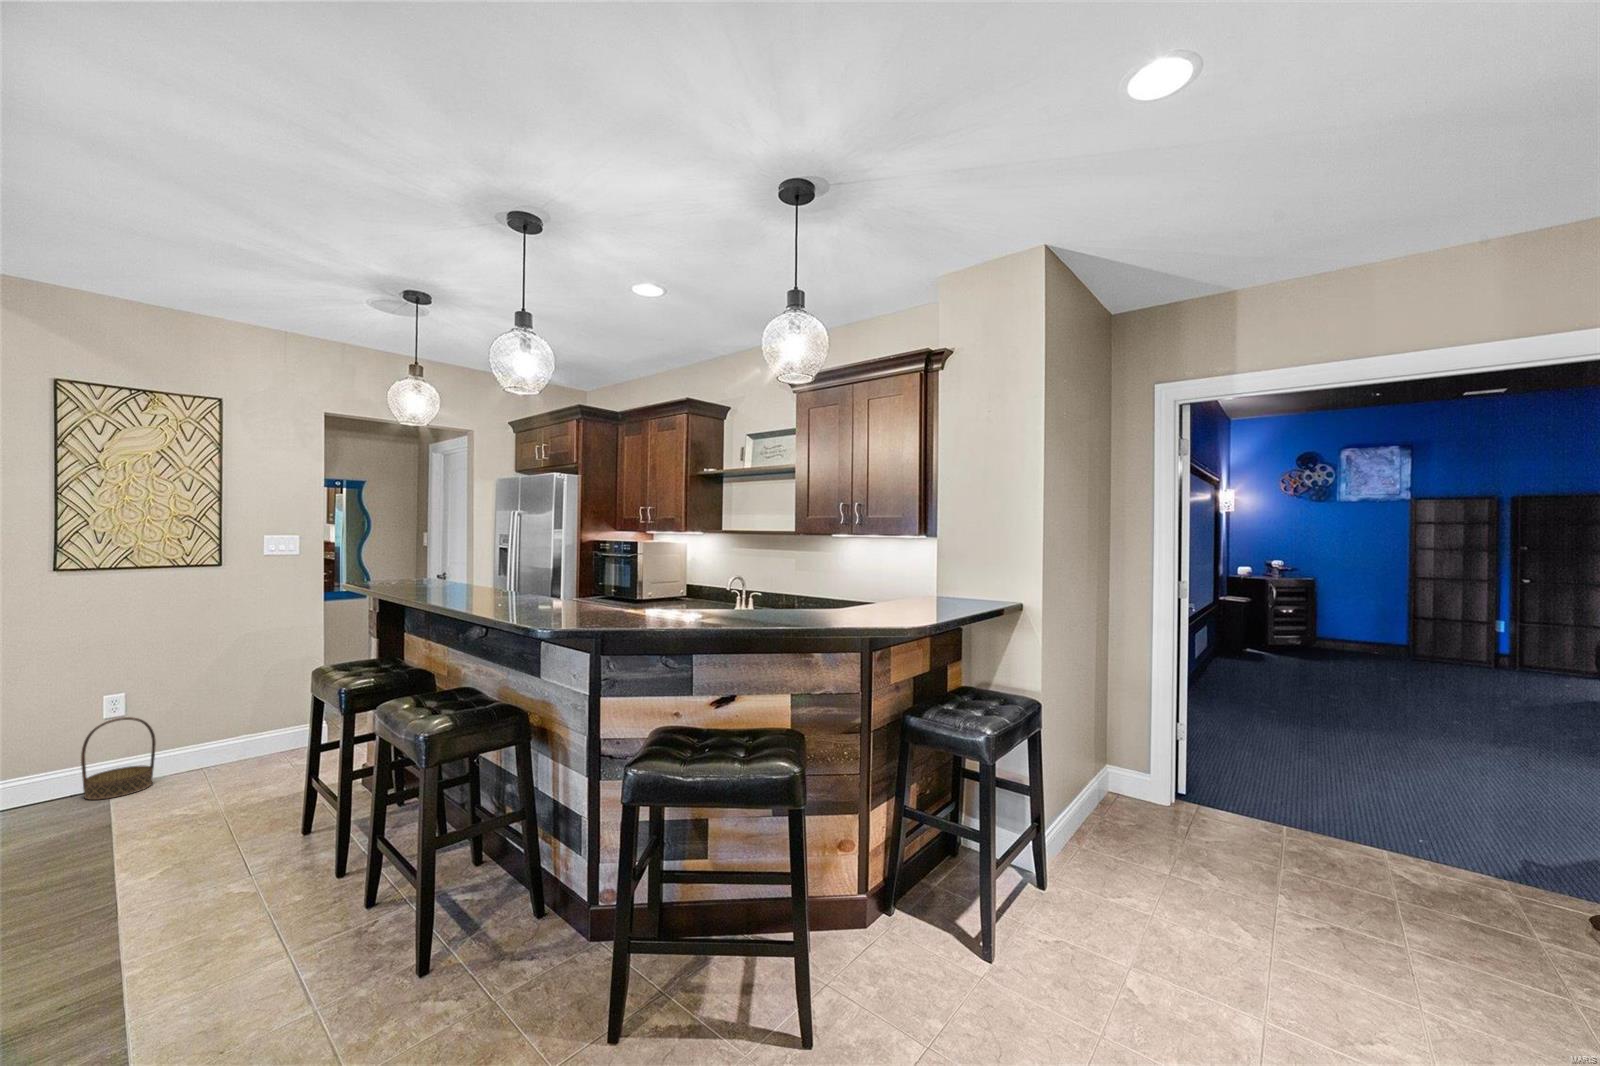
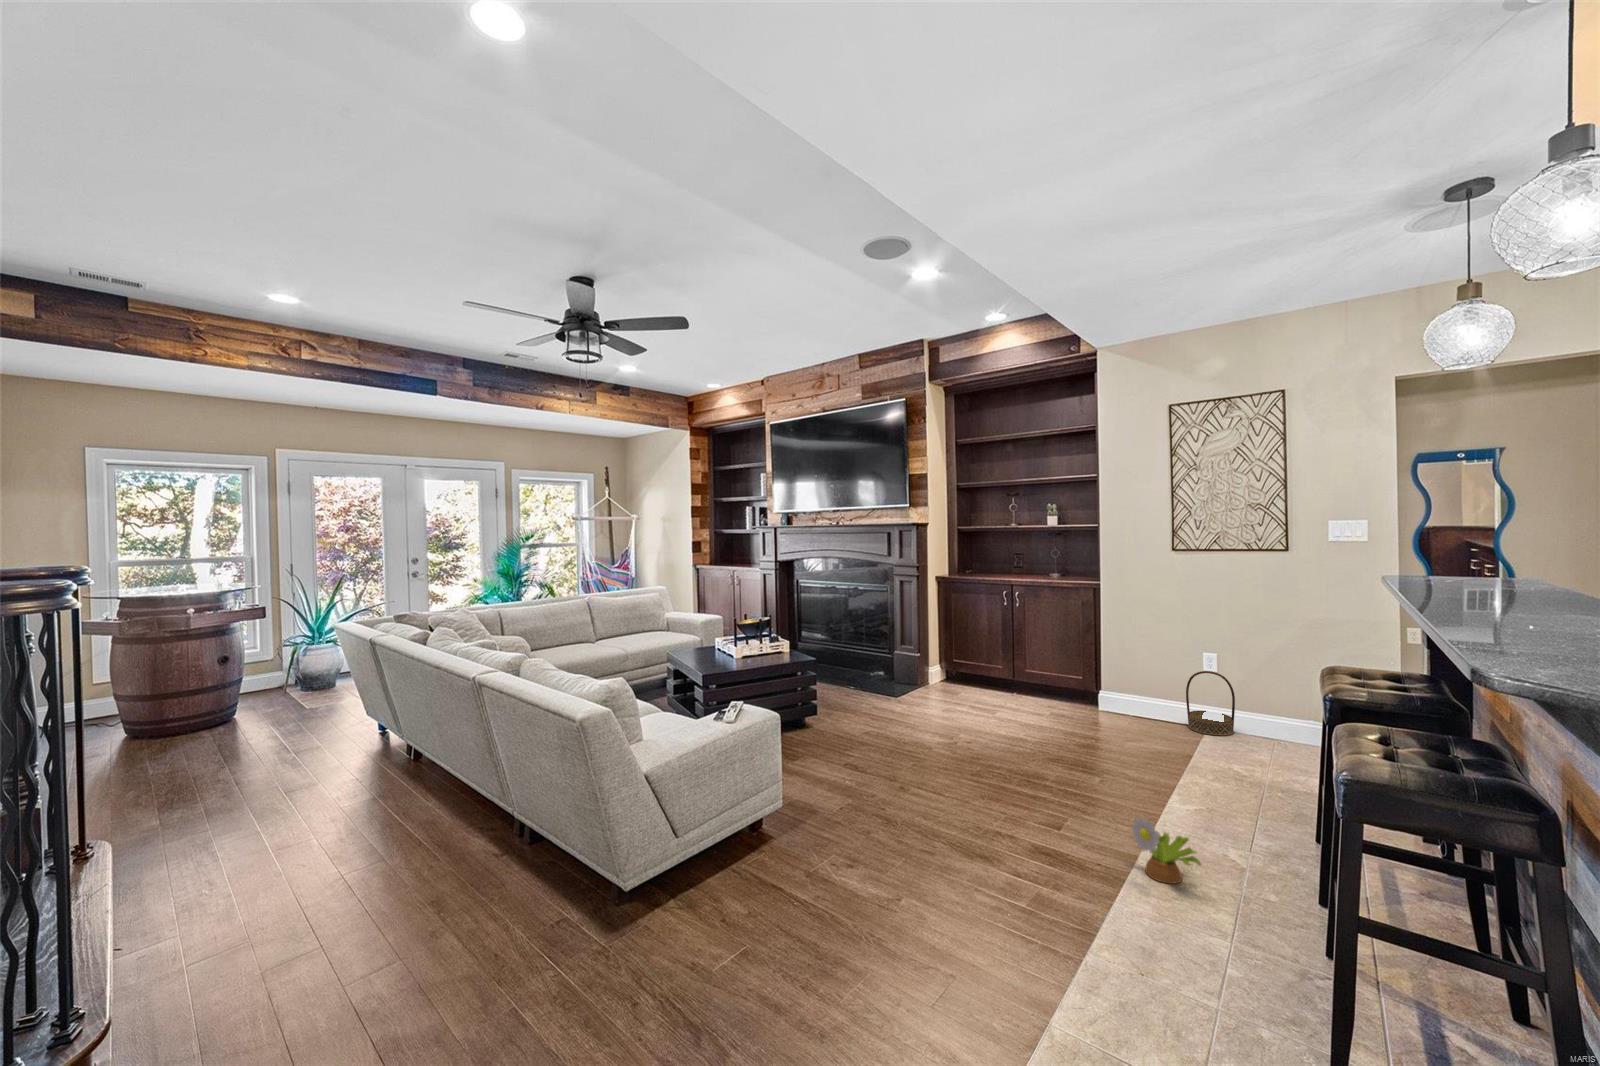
decorative plant: none [114,891,228,965] -> present [1132,817,1201,884]

